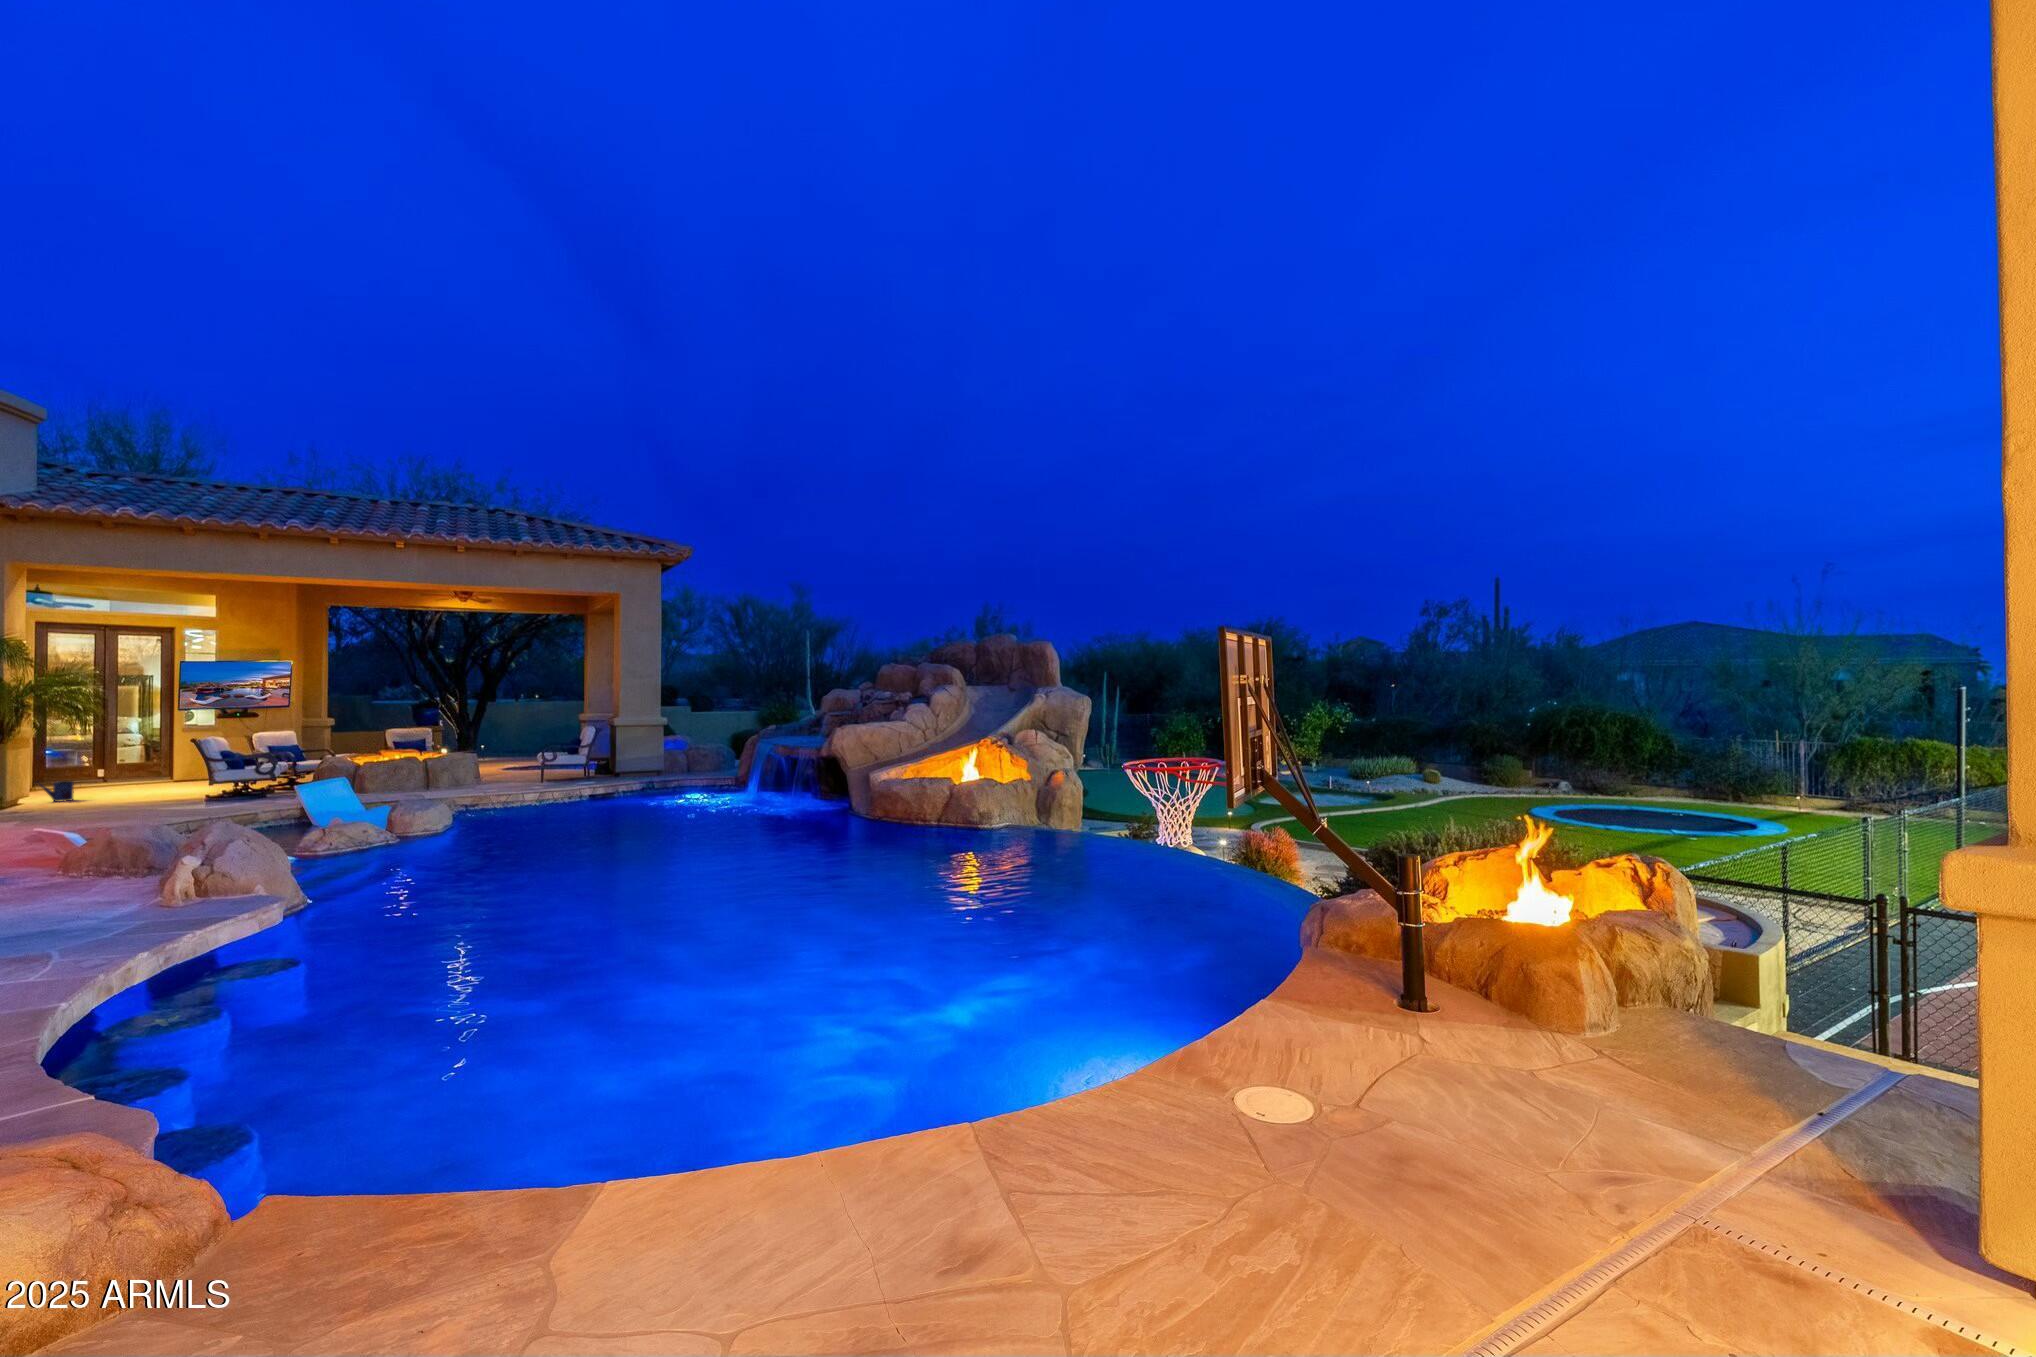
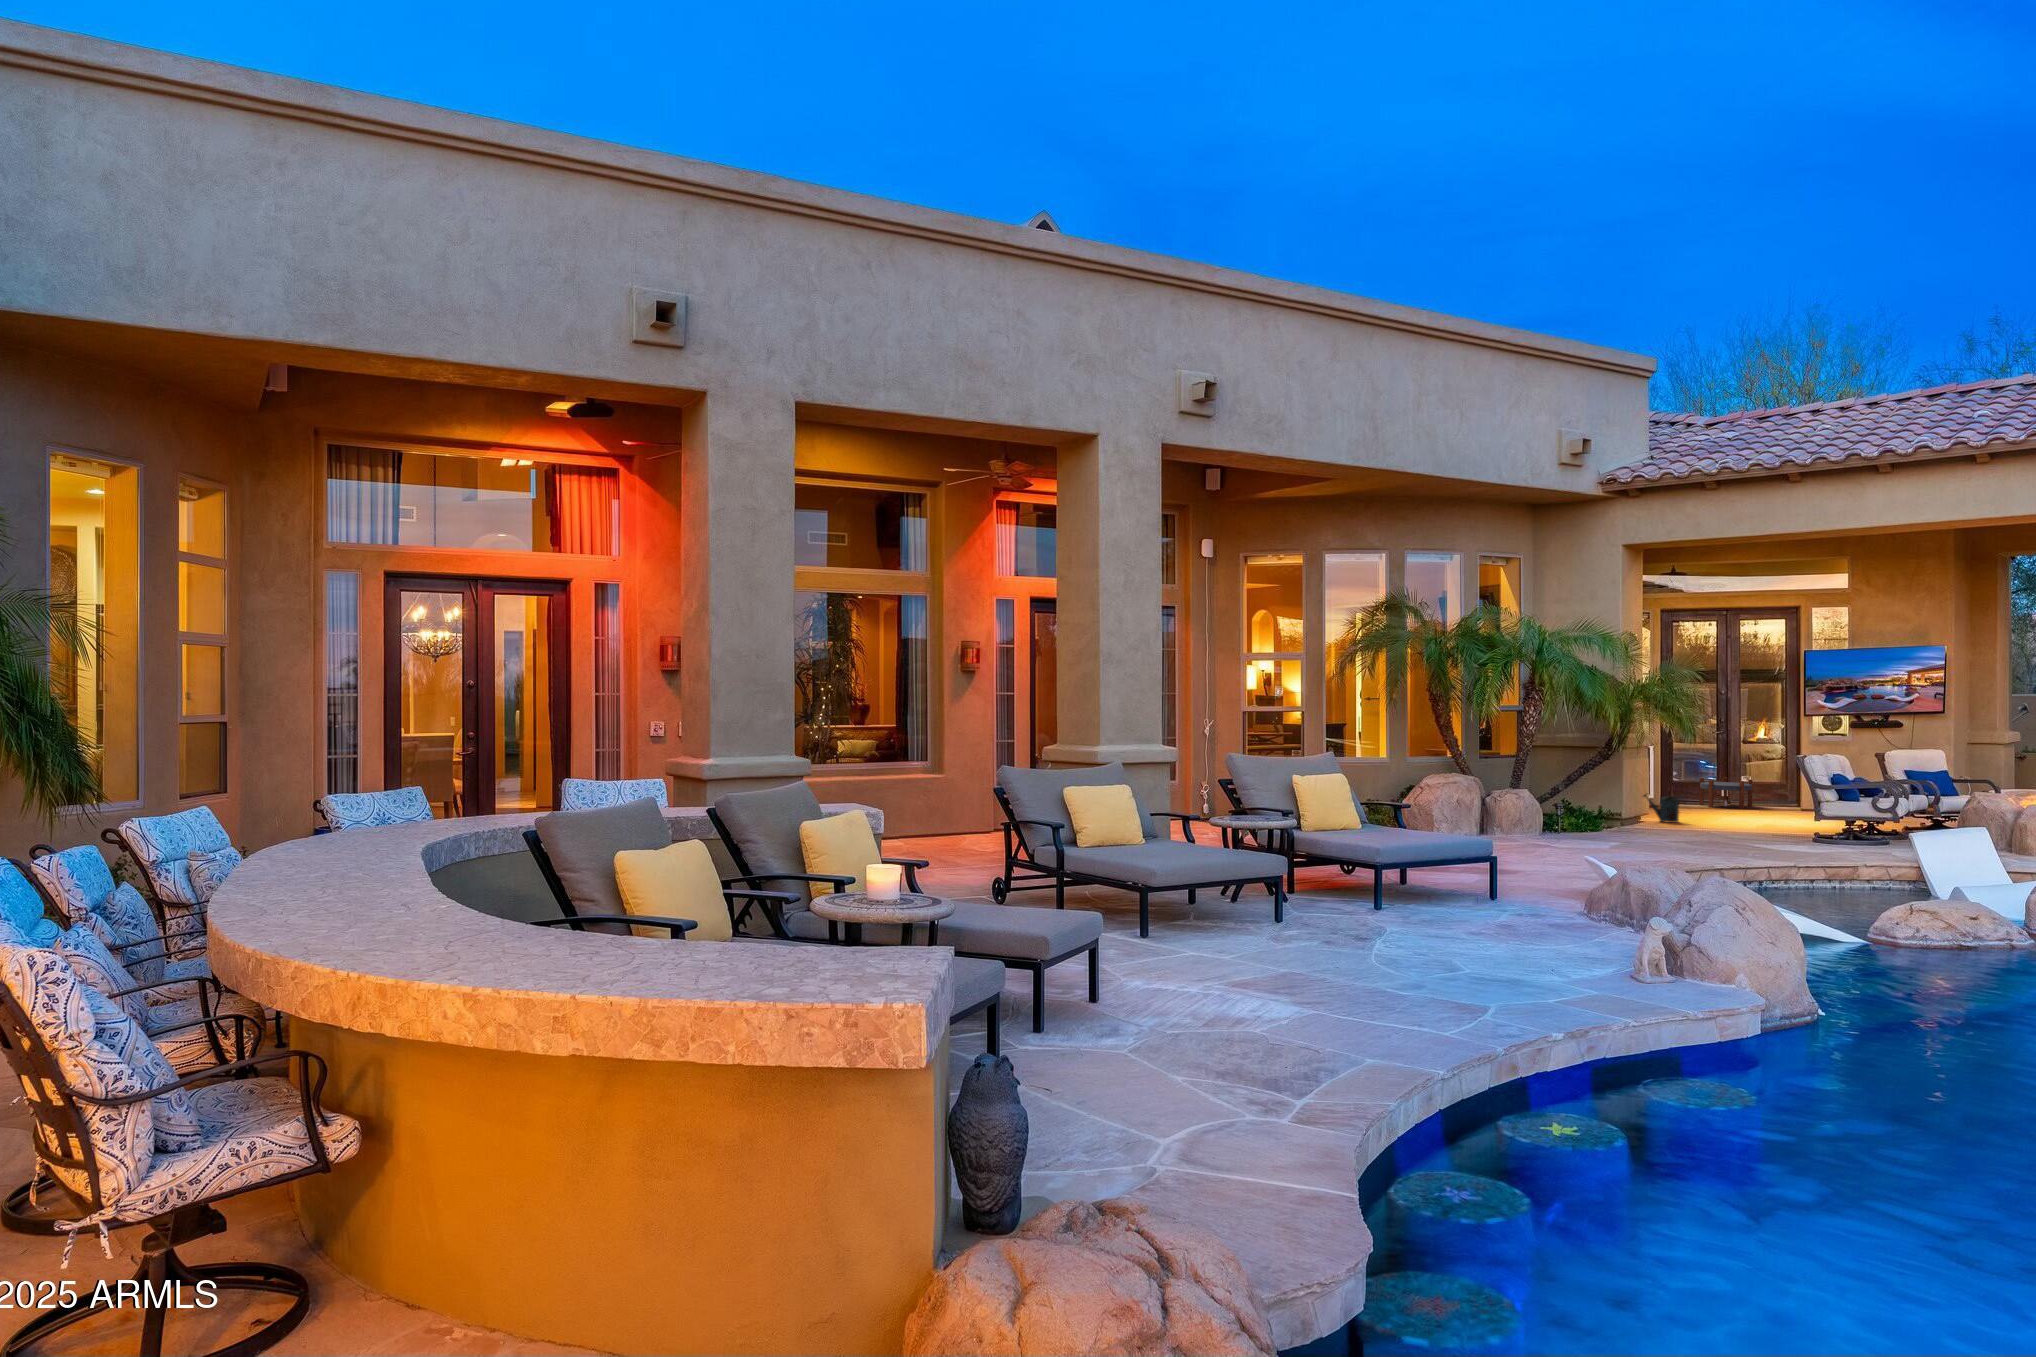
side table: none [79,761,131,786] -> present [1699,777,1752,809]

